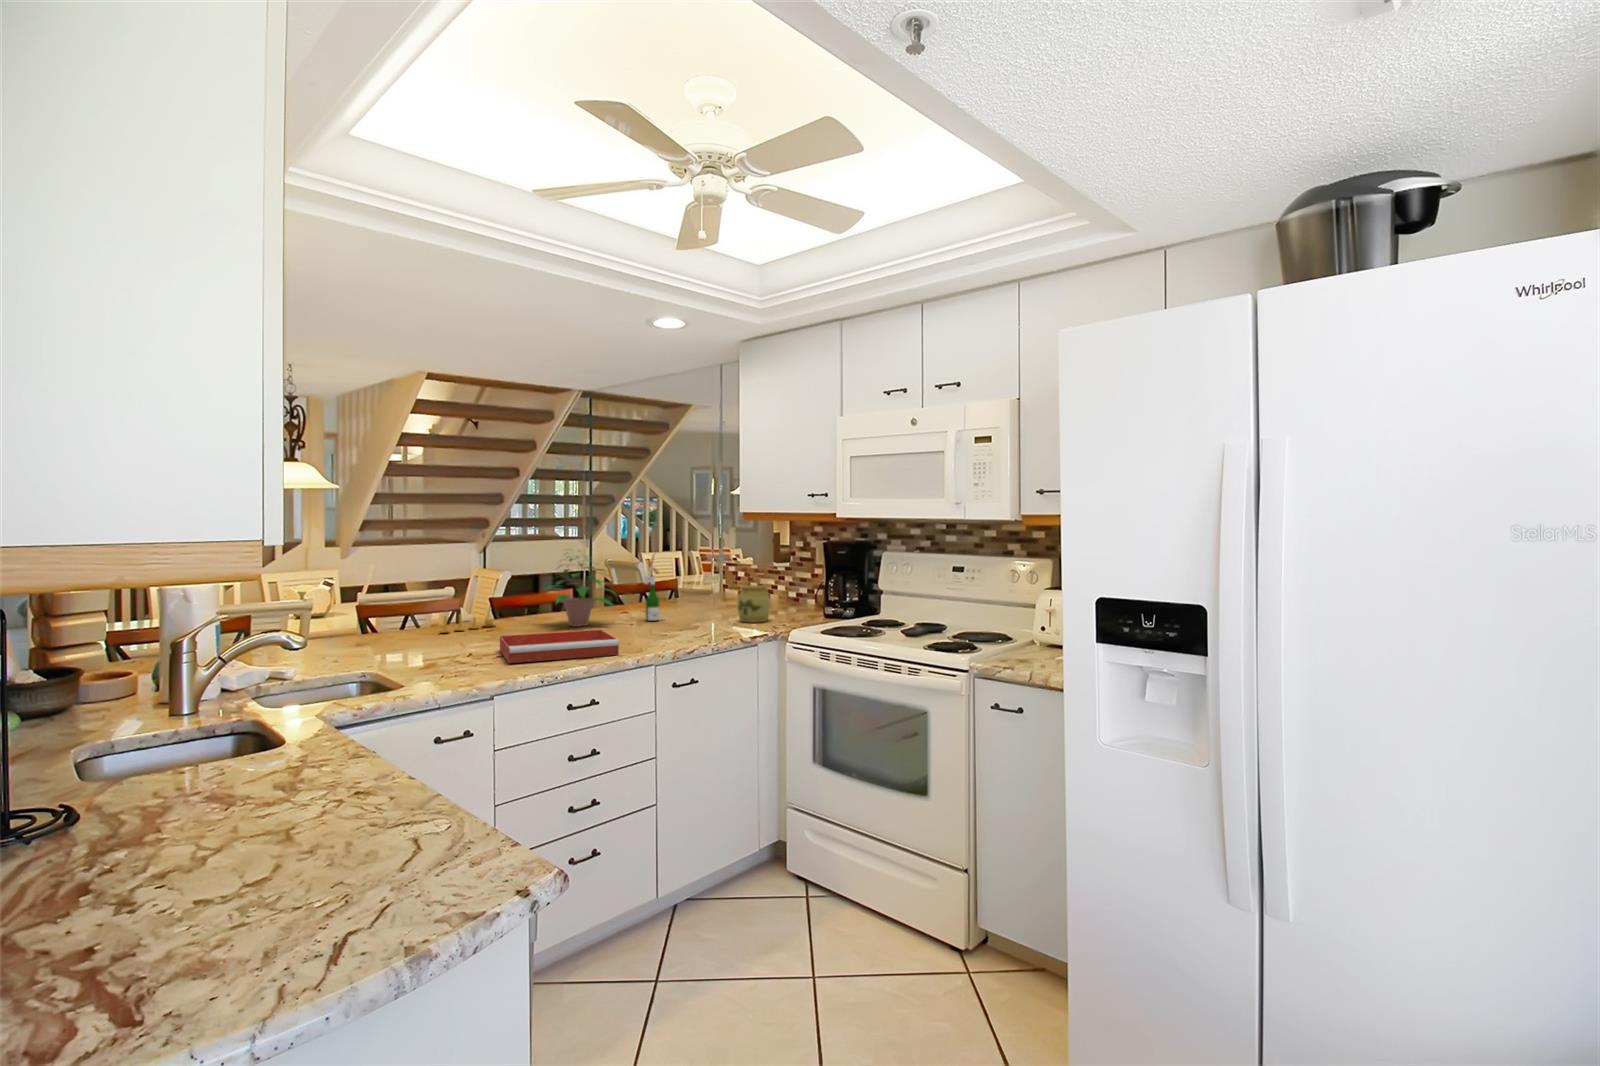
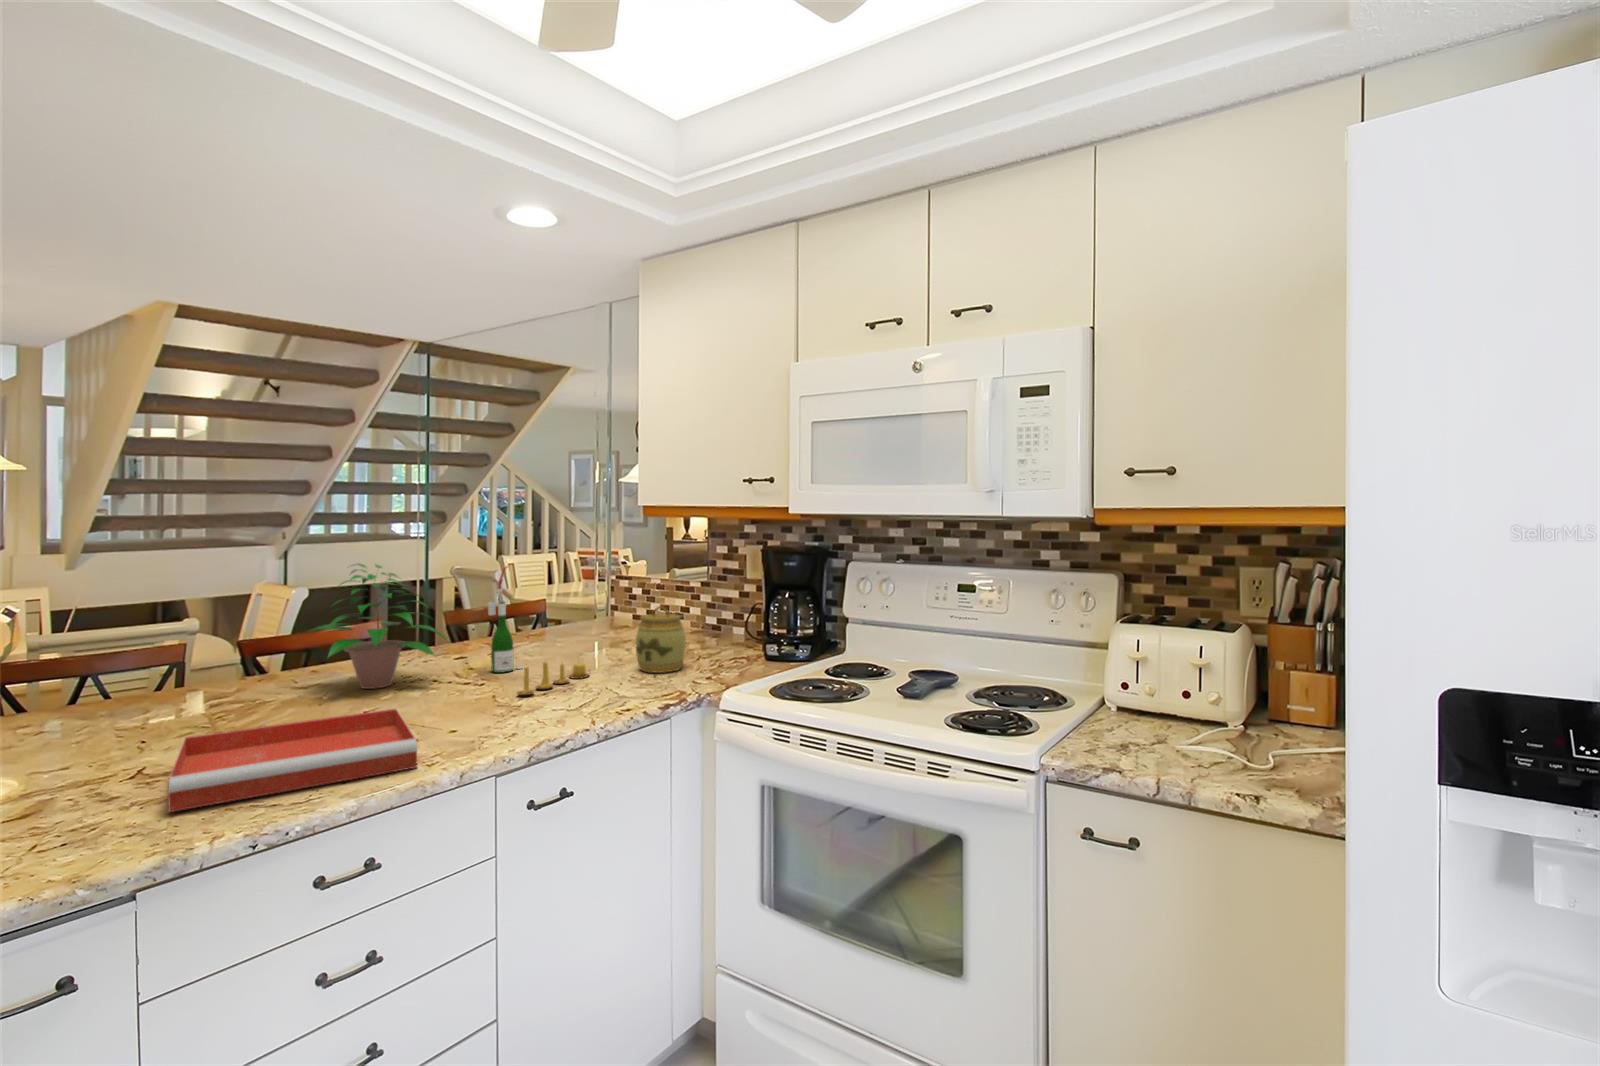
candle: present [440,614,495,633] -> present [517,661,589,695]

